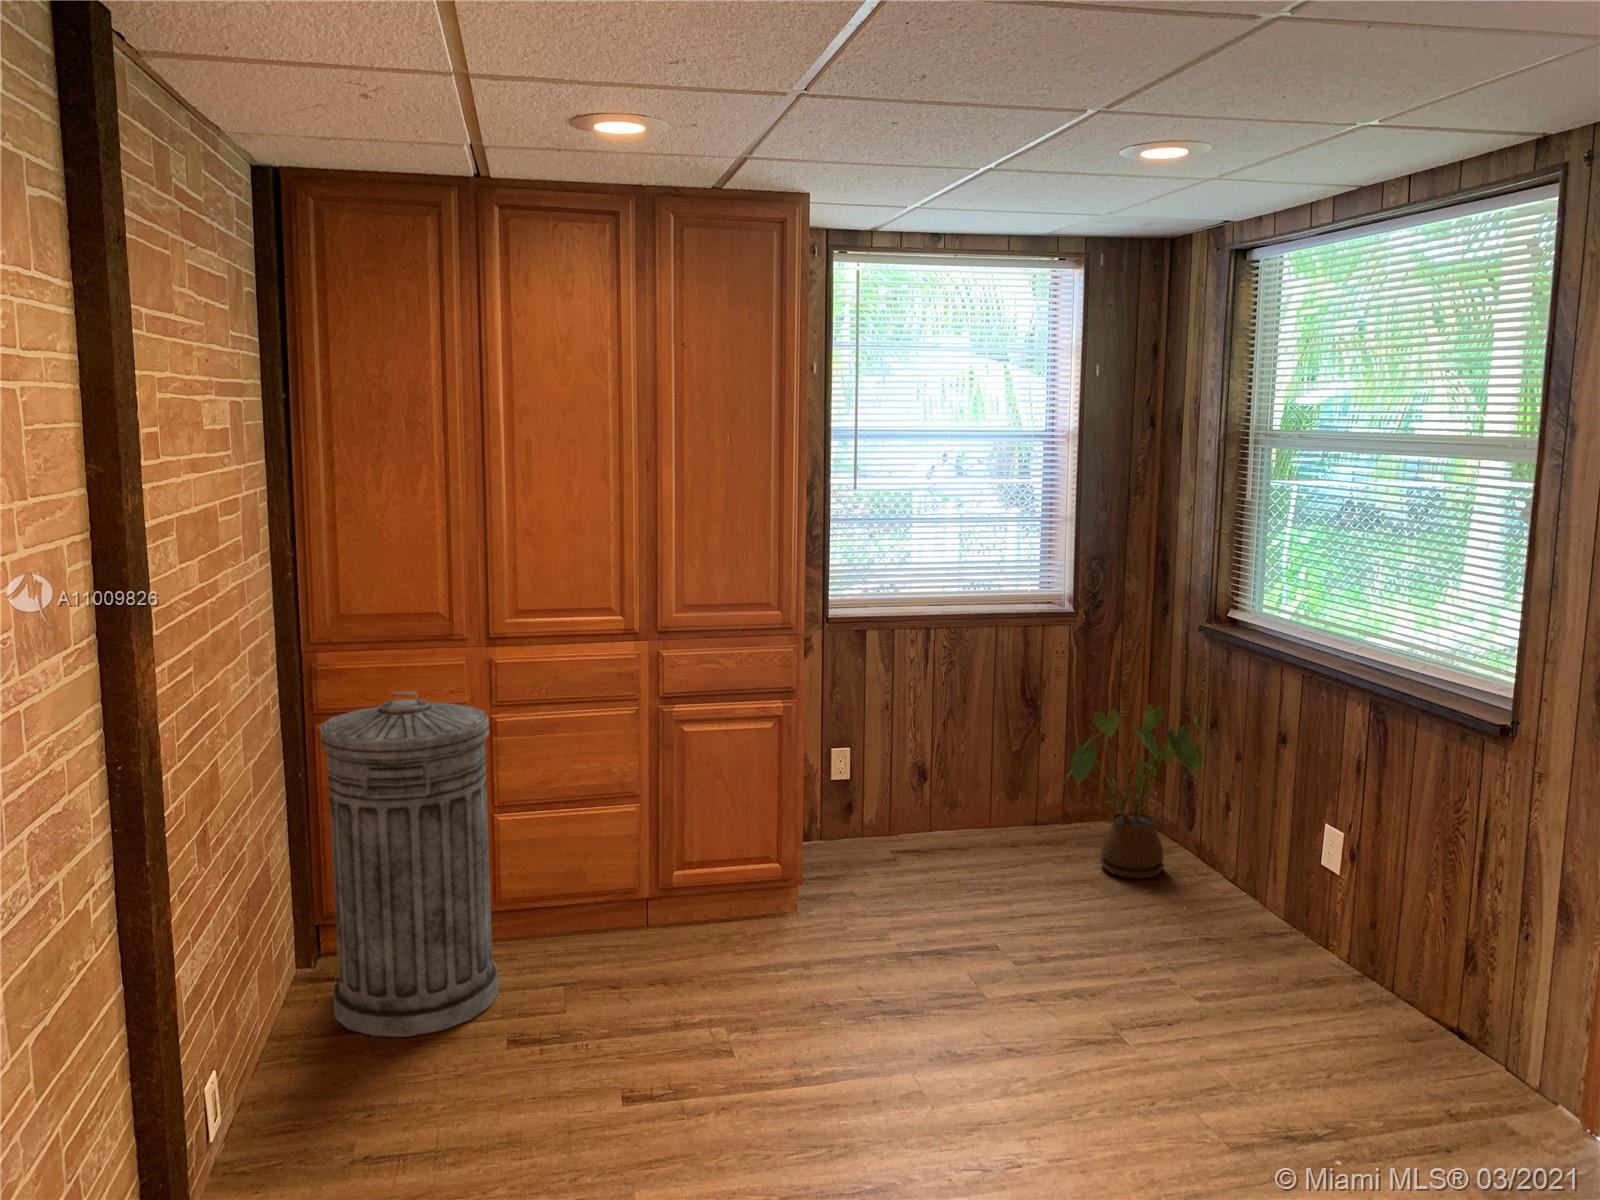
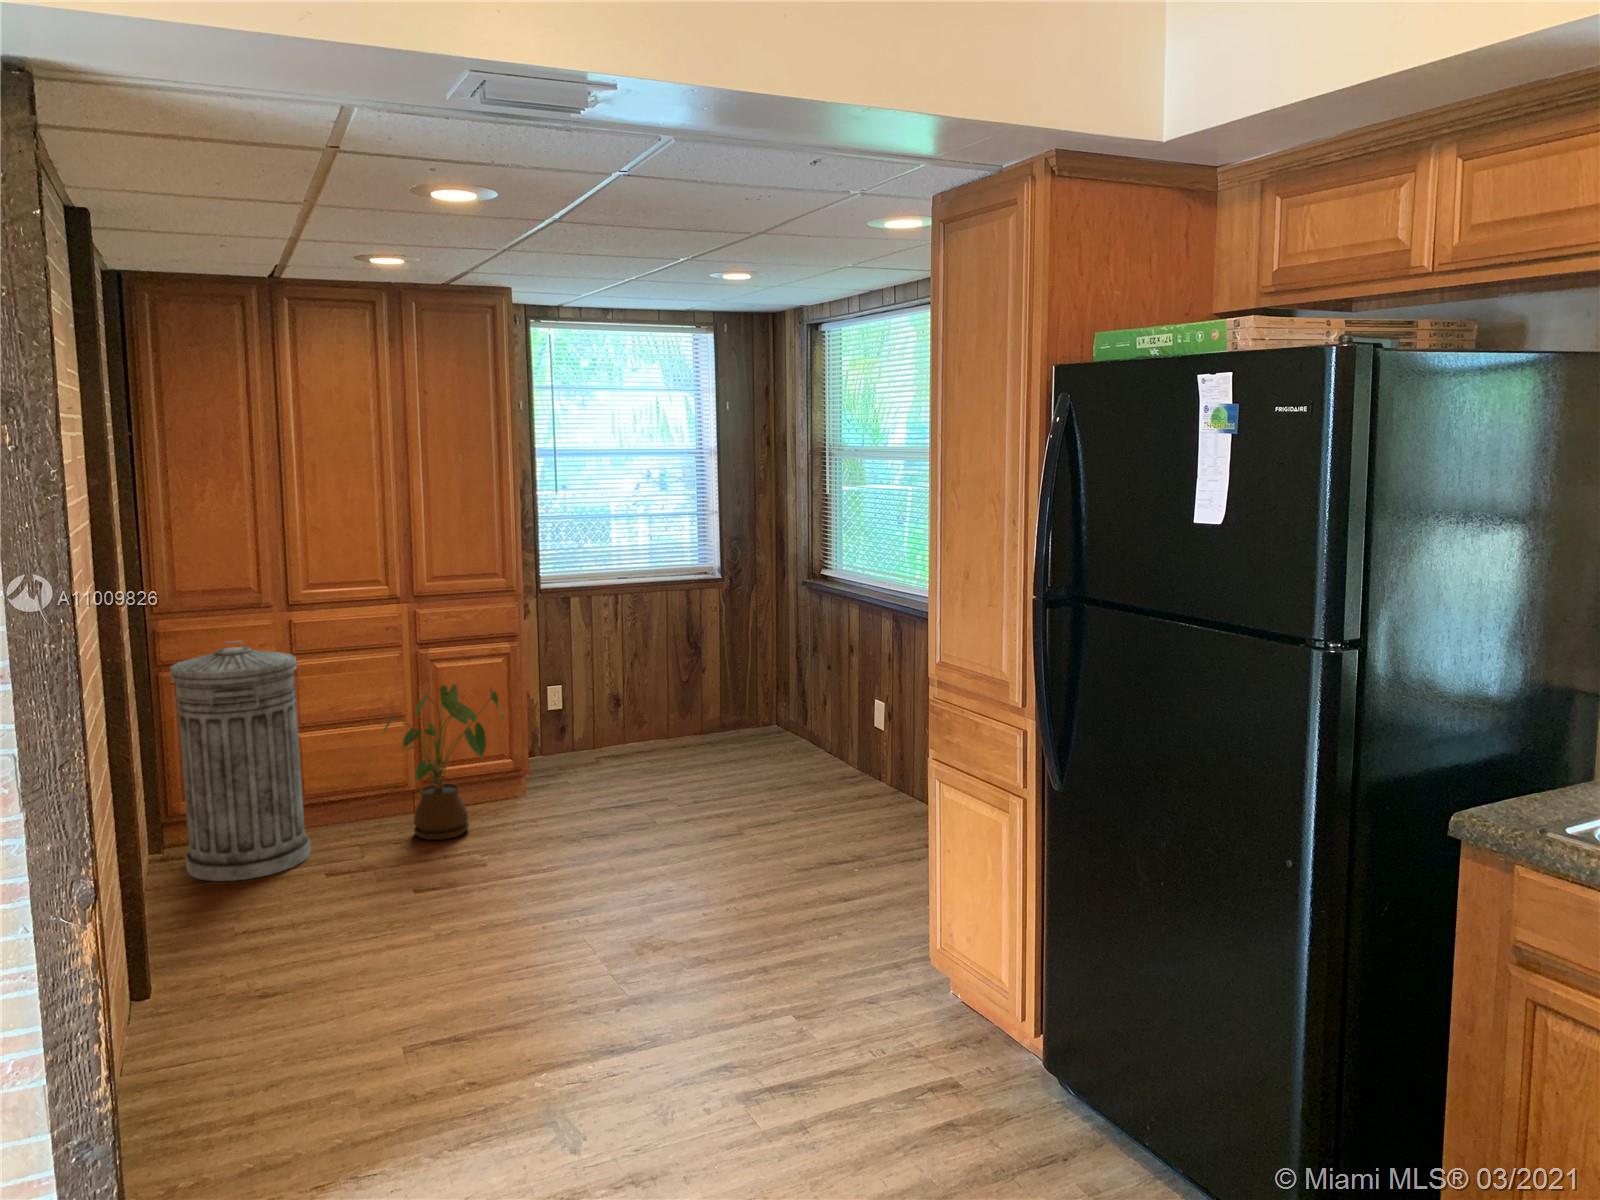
house plant: present [1067,705,1211,878] -> present [383,684,503,840]

